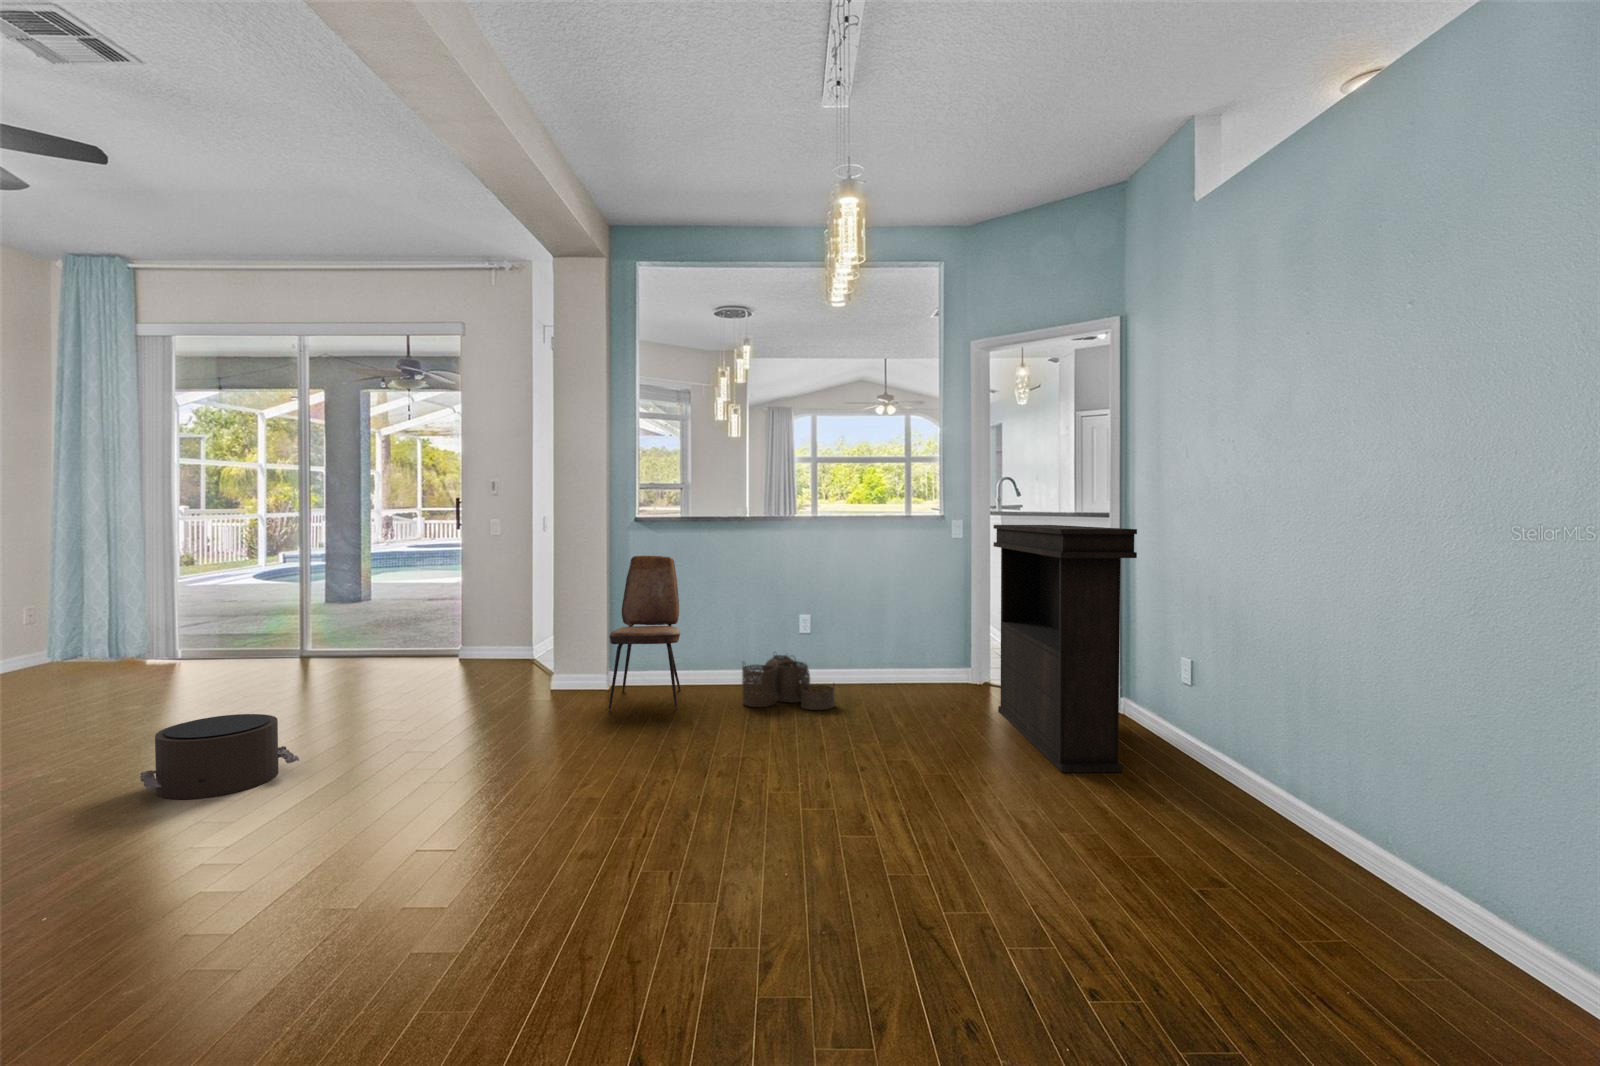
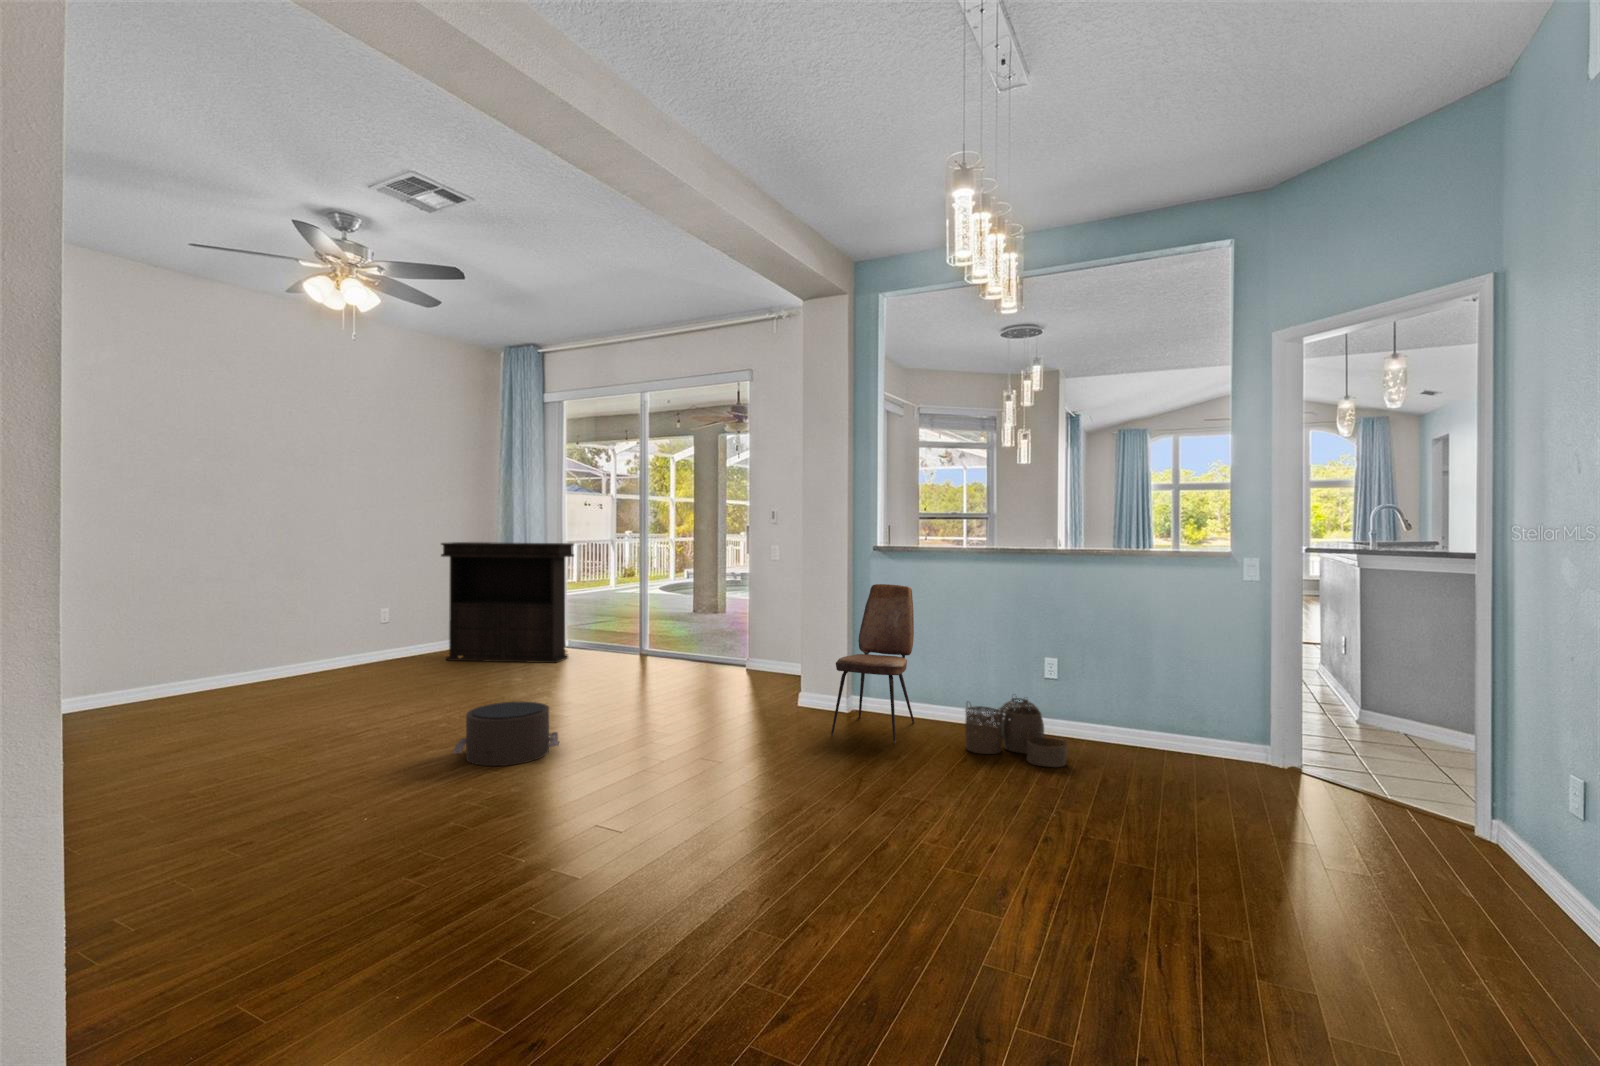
console table: present [993,525,1137,772] -> present [441,542,574,663]

